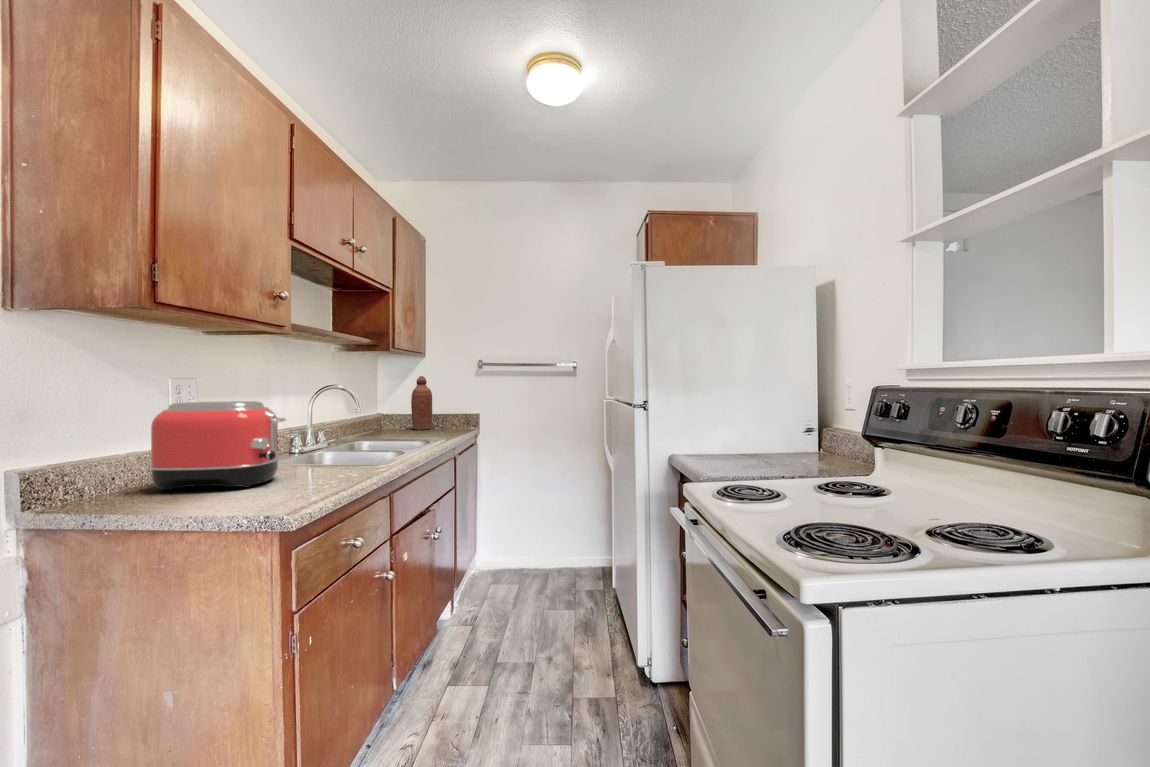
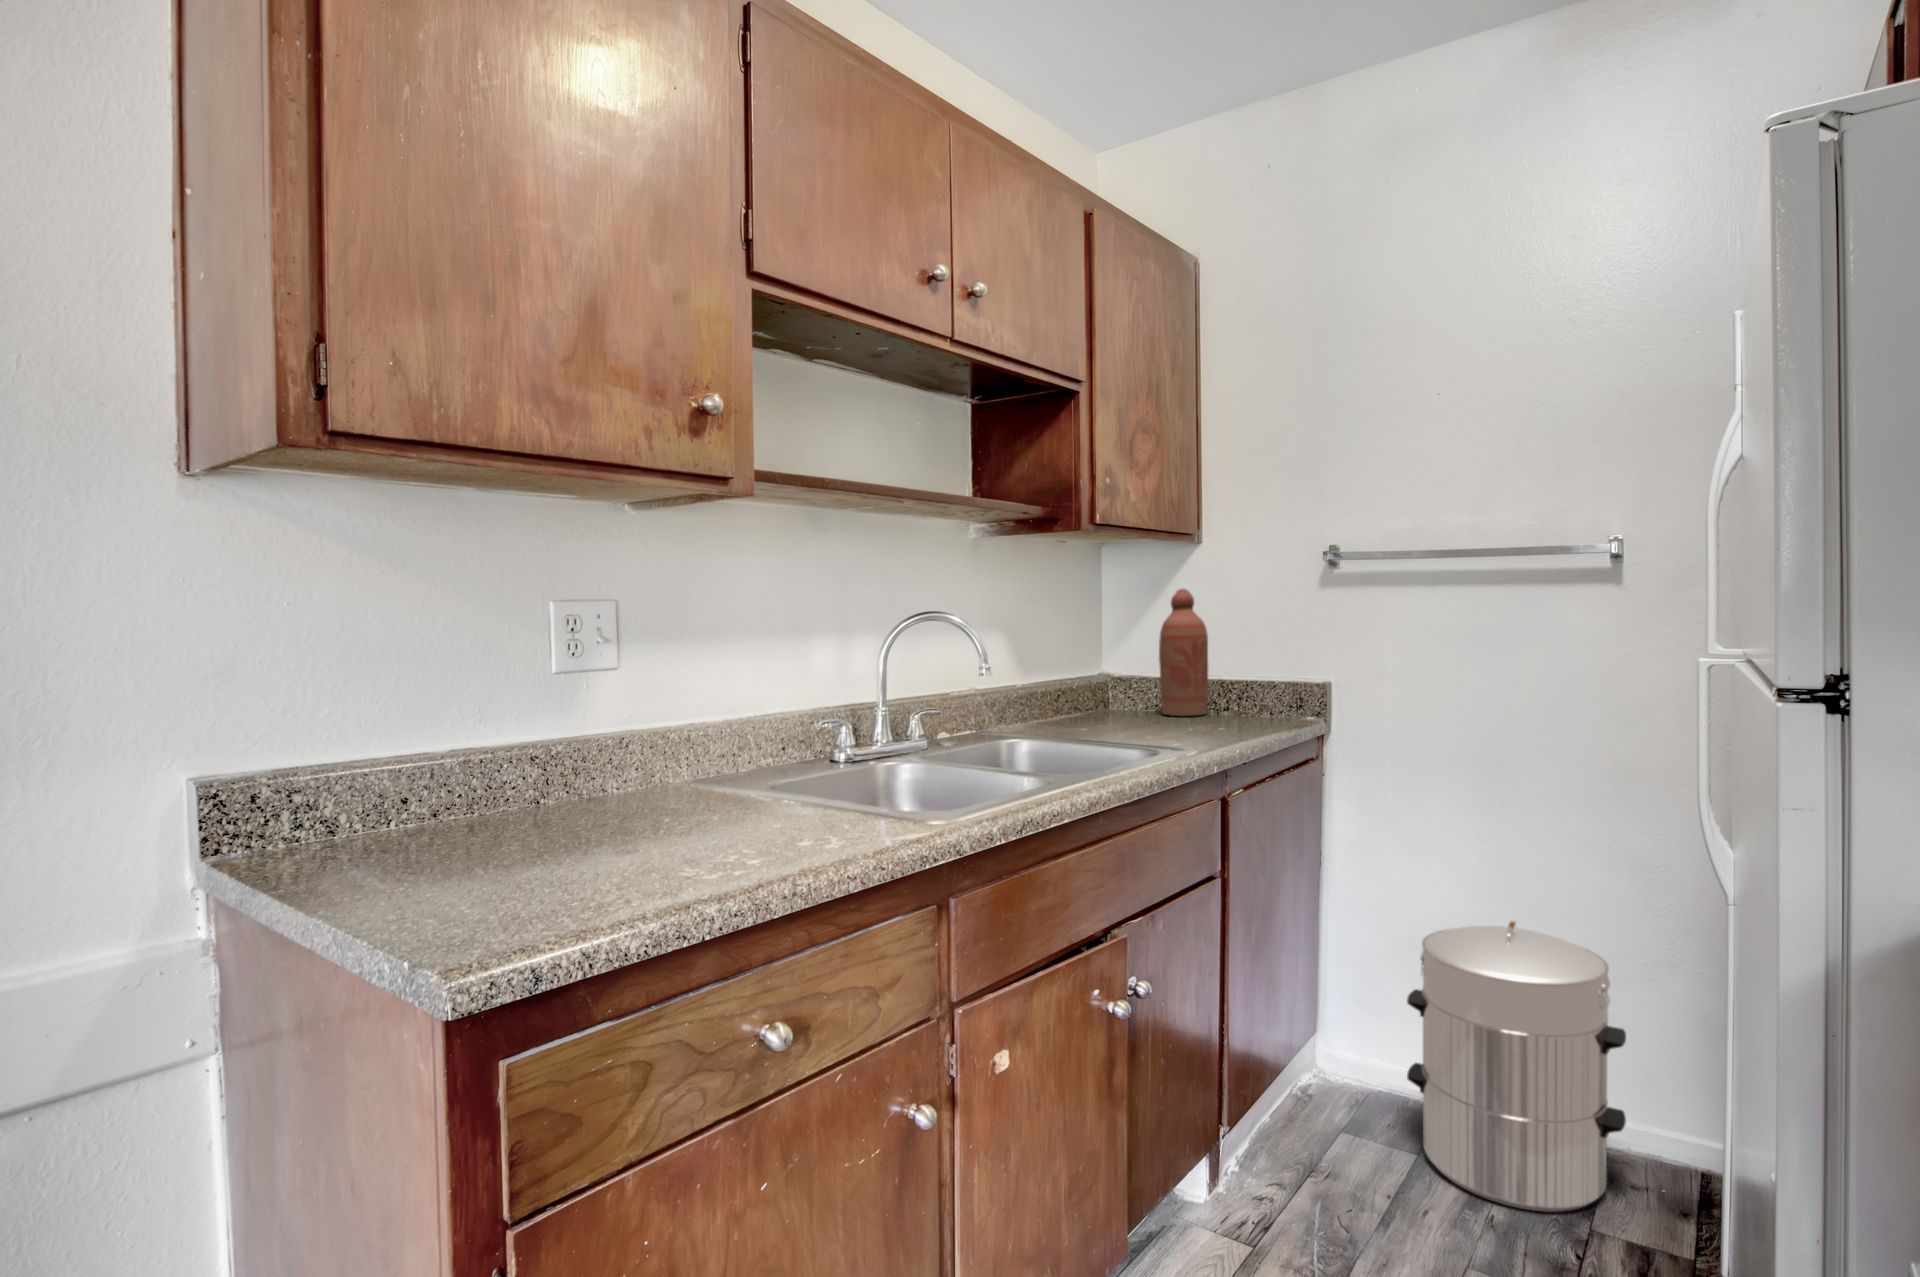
toaster: present [149,401,286,490] -> none [443,651,687,851]
waste bin: none [514,493,581,590] -> present [1407,920,1626,1212]

